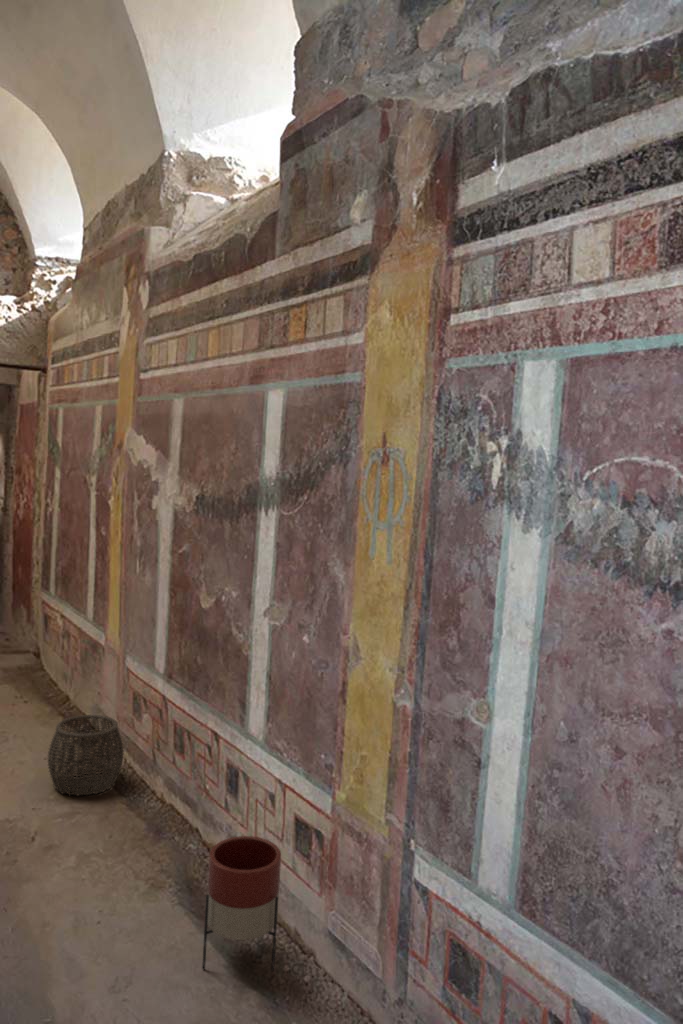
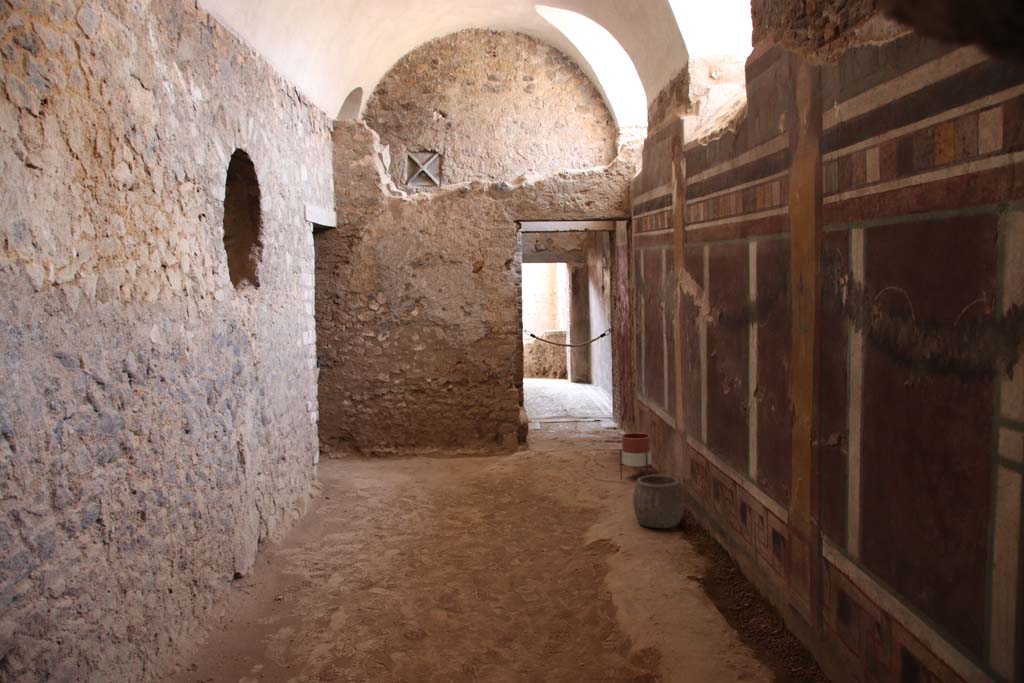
planter: present [202,836,281,971] -> present [620,433,651,479]

